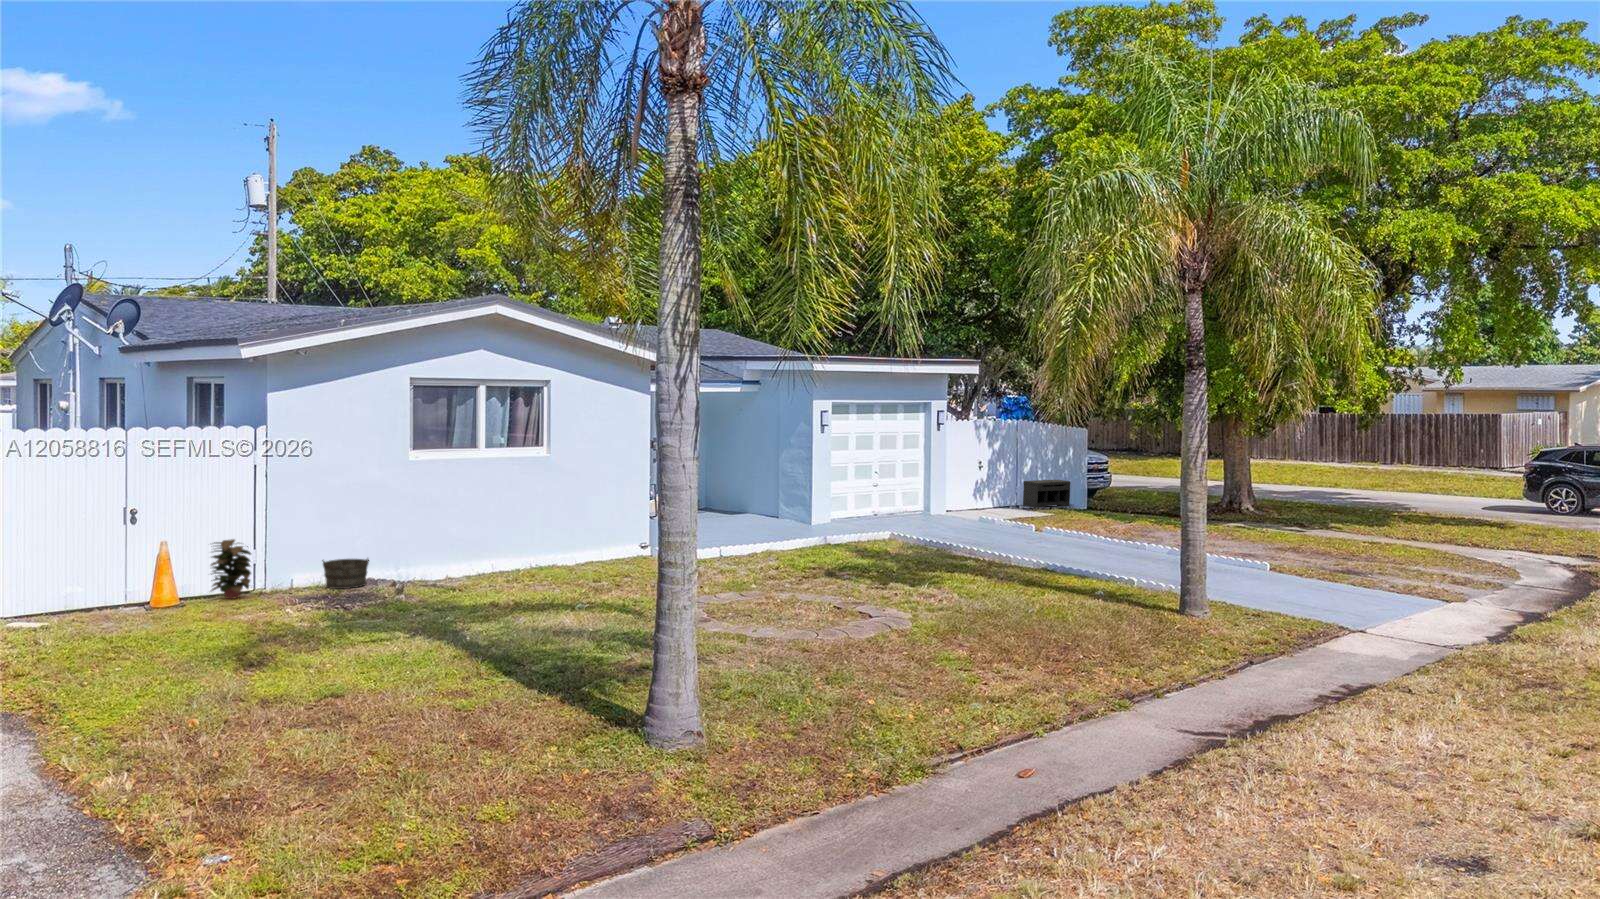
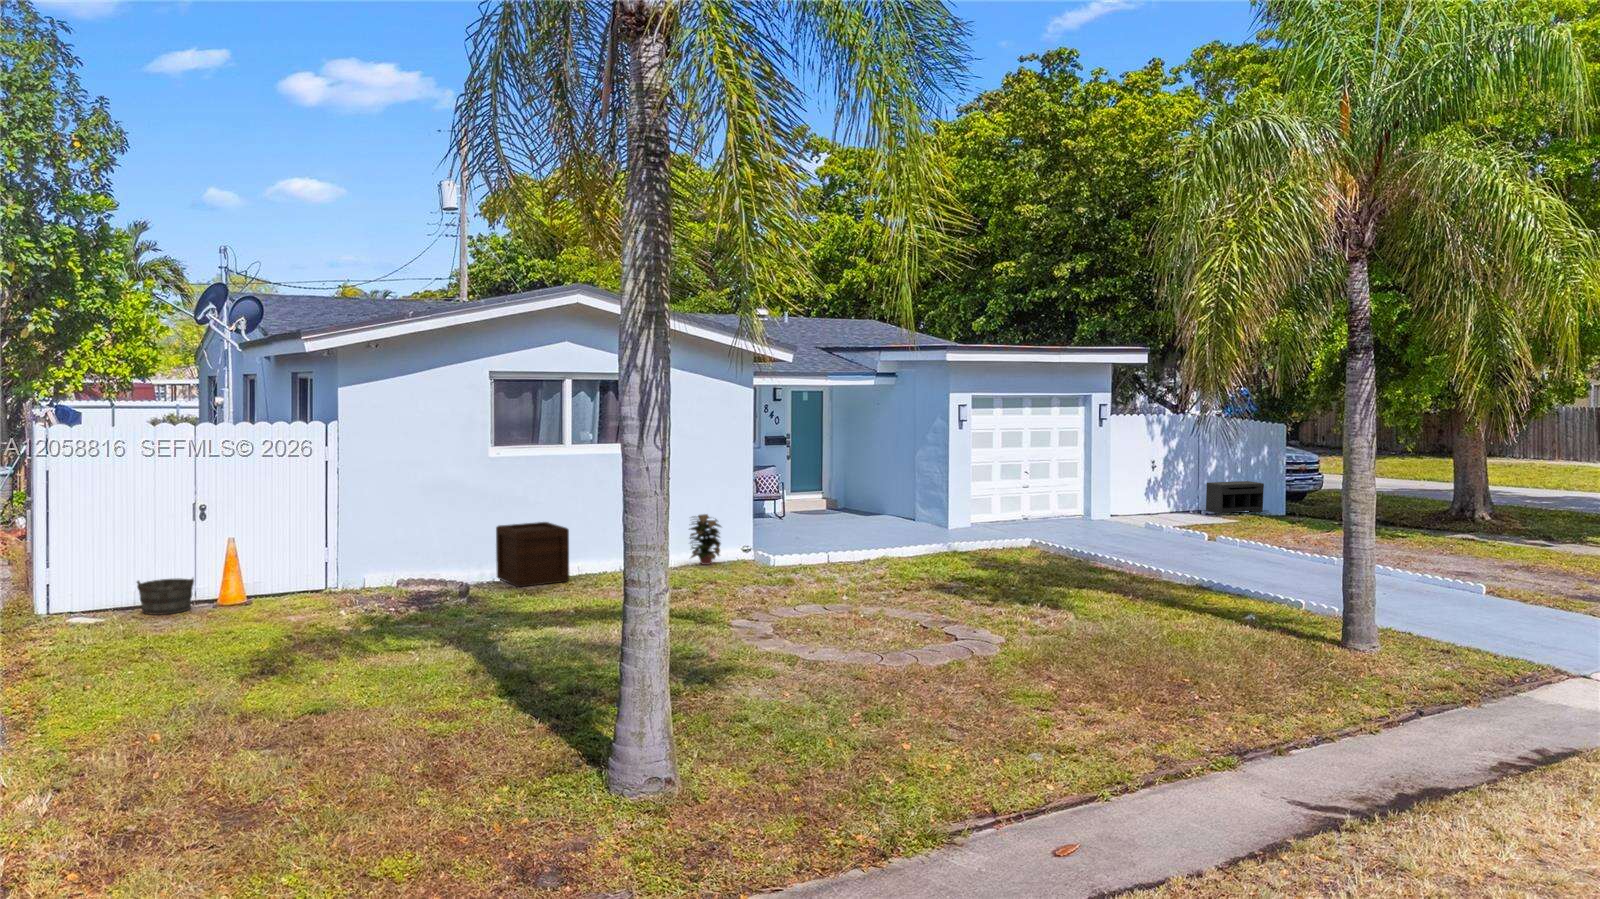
wooden crate: none [418,521,491,583] -> present [496,522,569,587]
decorative plant: present [211,539,251,599] -> present [689,514,721,565]
bucket: present [322,559,369,589] -> present [137,578,194,615]

